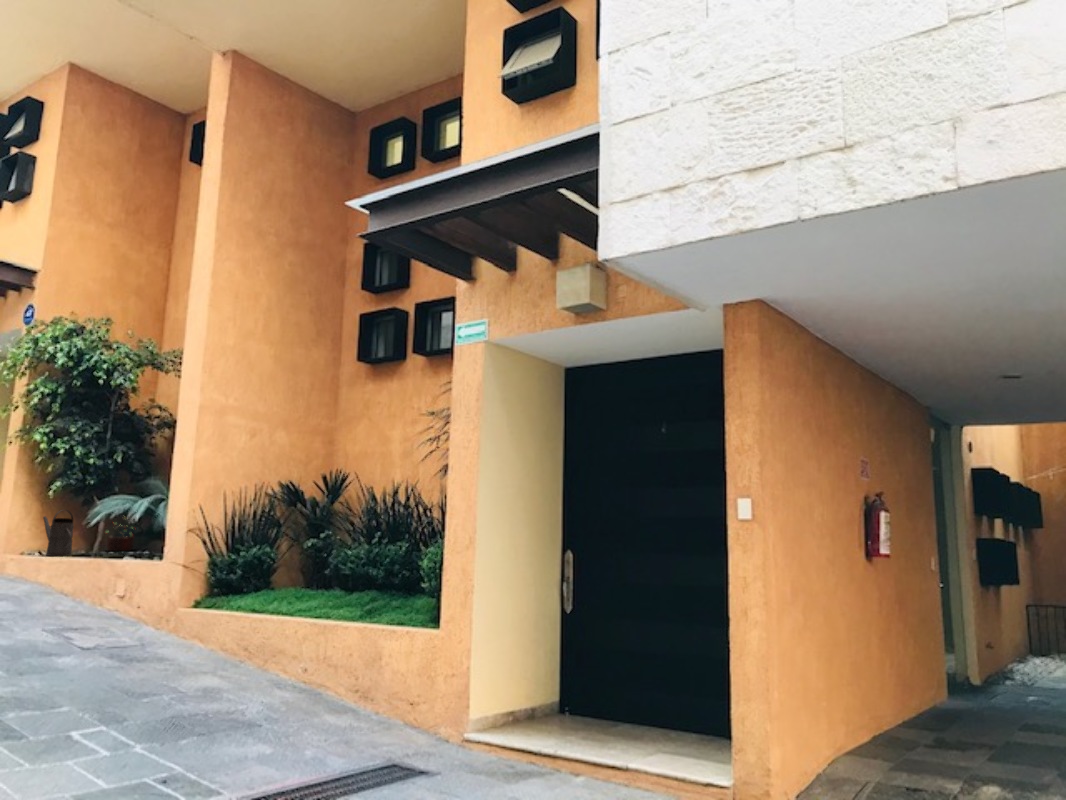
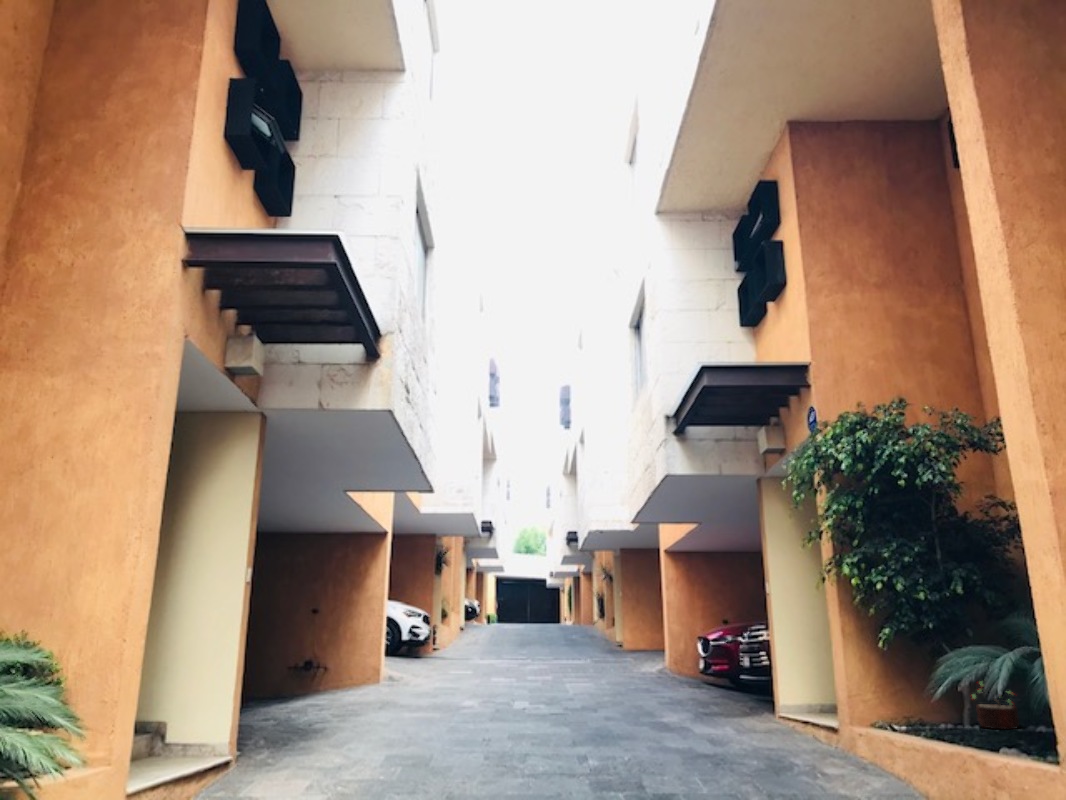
watering can: present [43,510,74,556] -> none [884,666,929,734]

